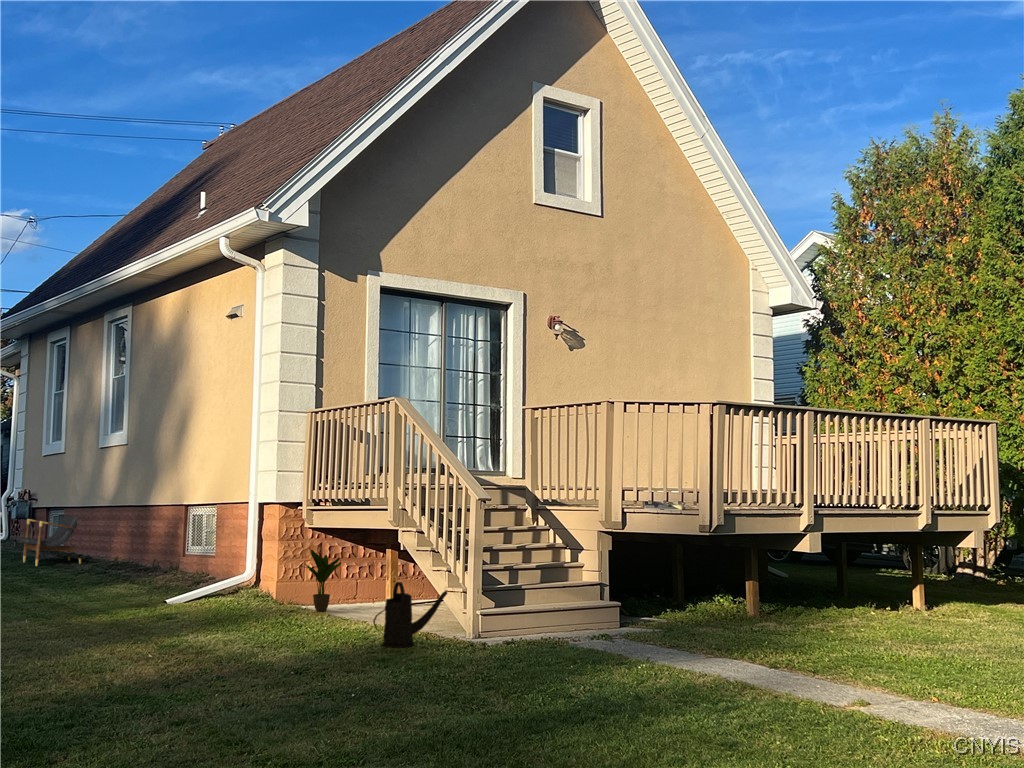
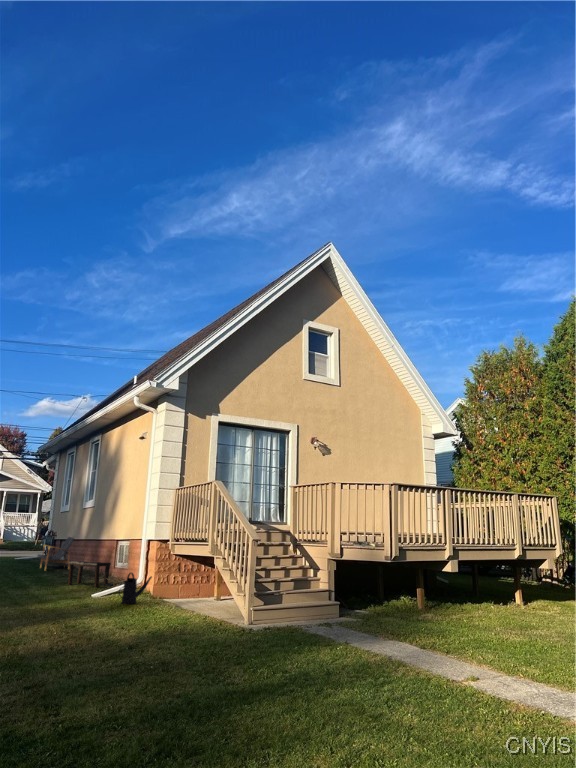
bench: none [99,546,179,591] -> present [68,561,111,587]
potted plant: present [300,550,341,611] -> none [164,566,191,602]
watering can: present [373,582,447,648] -> present [119,573,152,604]

